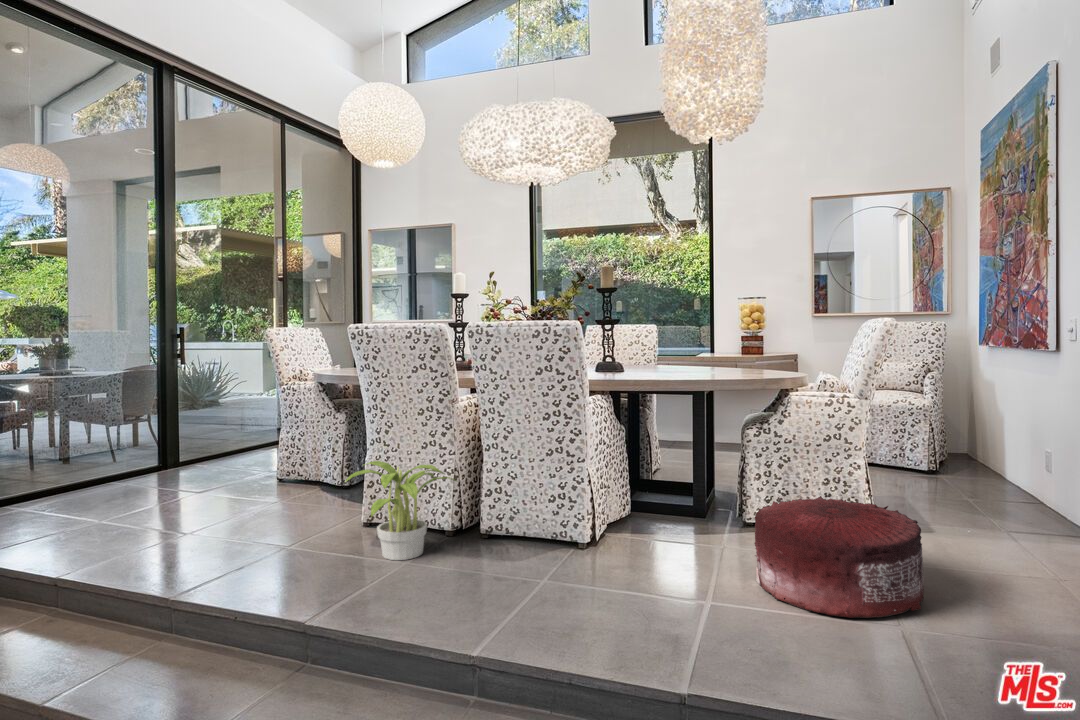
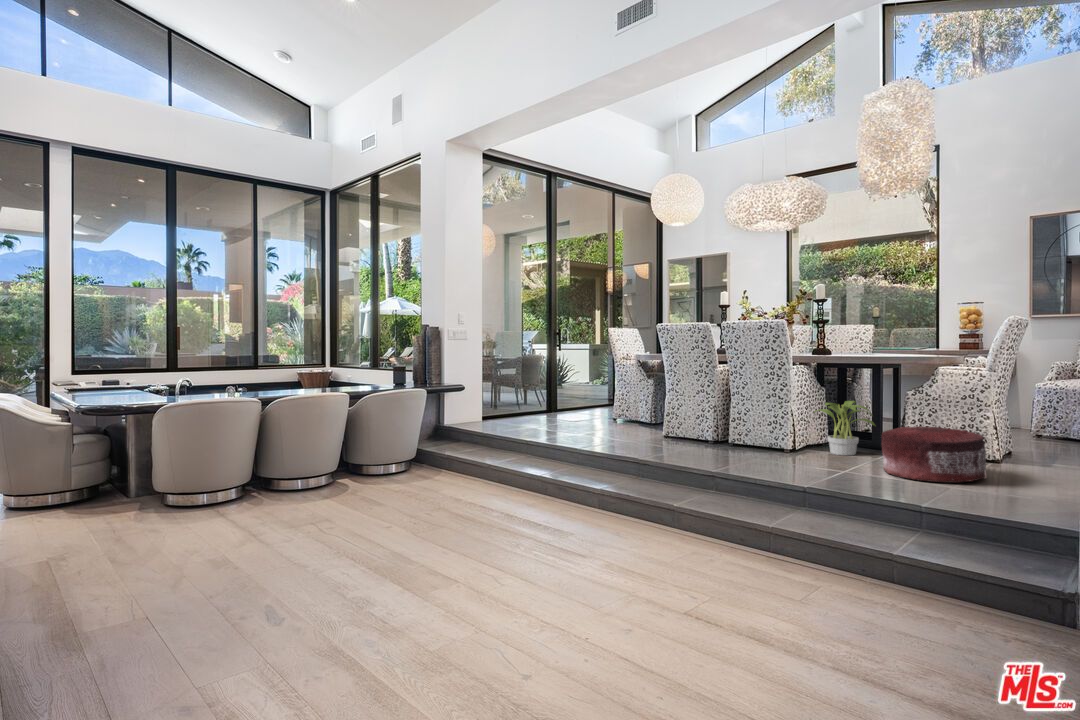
potted plant: present [345,461,456,560] -> present [814,401,875,455]

